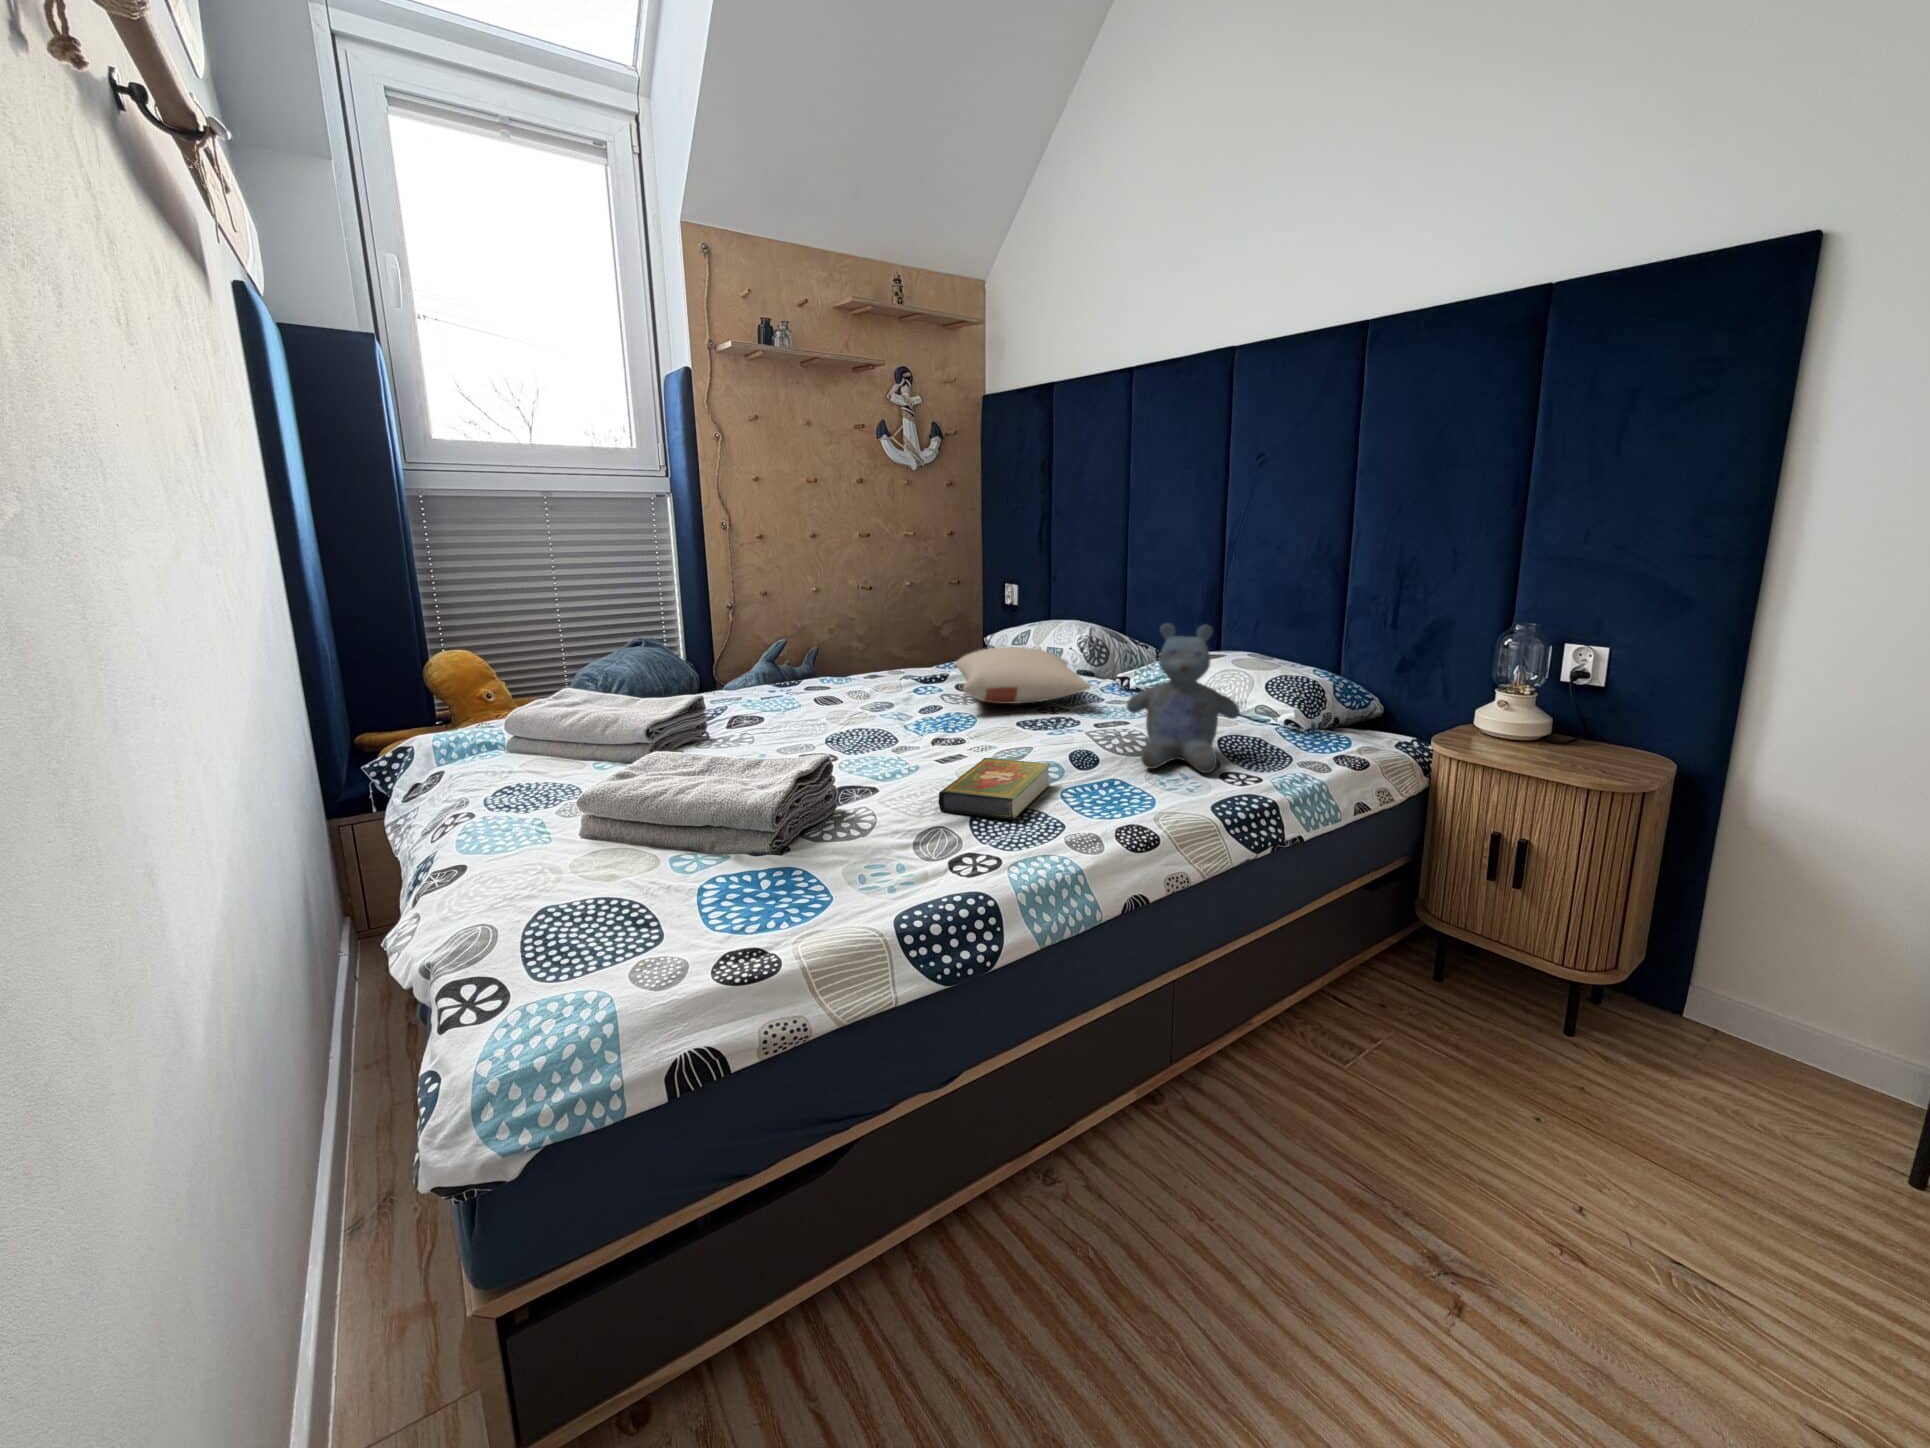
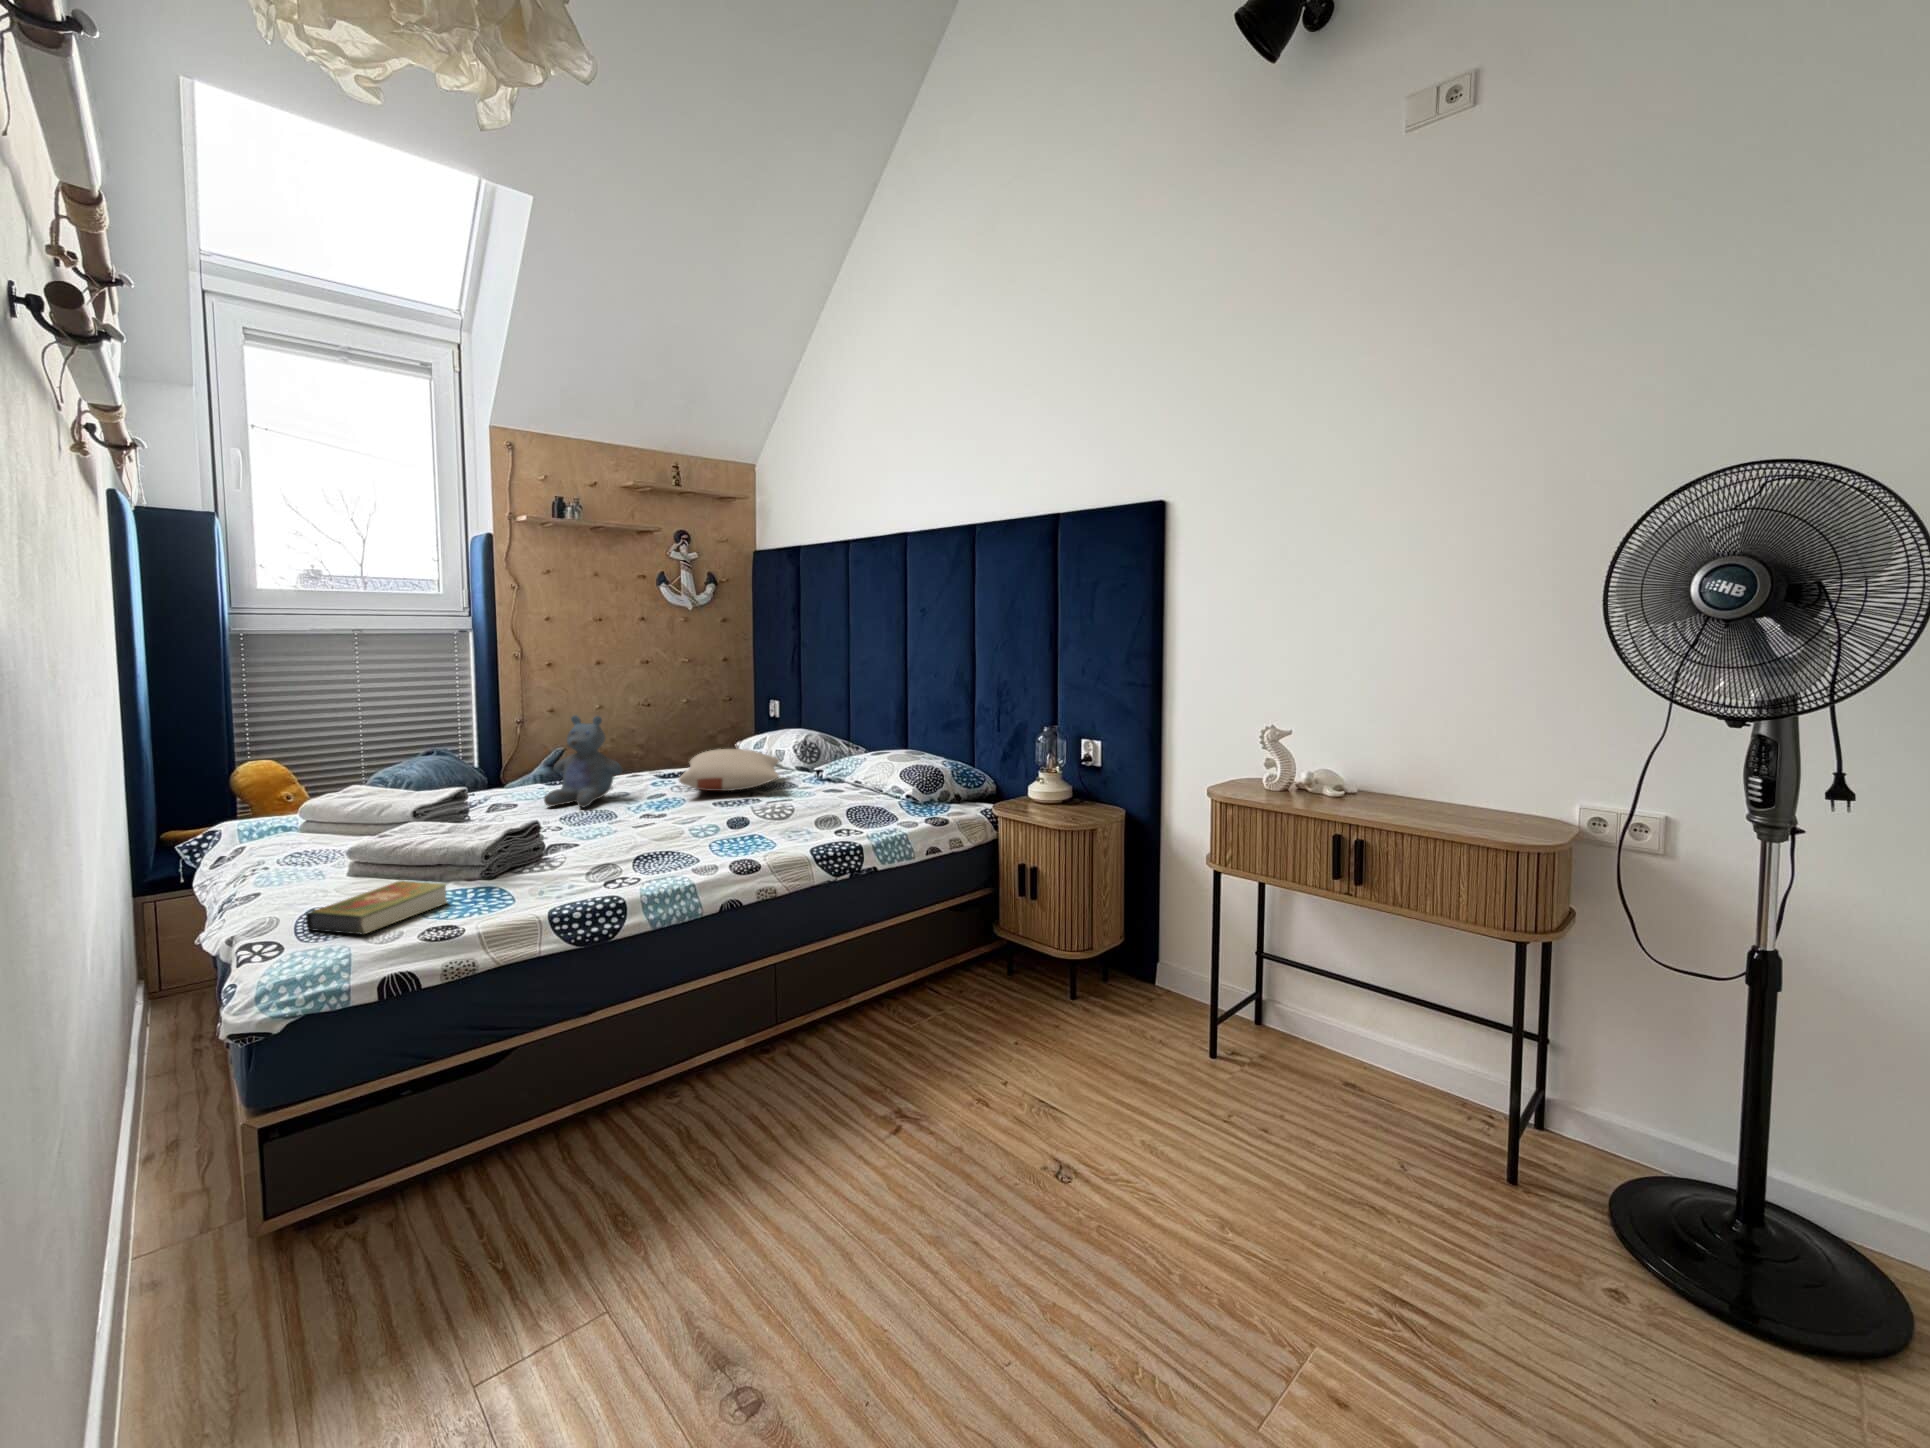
stuffed bear: present [1126,623,1240,773] -> present [544,715,623,808]
book: present [938,758,1050,819] -> present [306,881,448,935]

